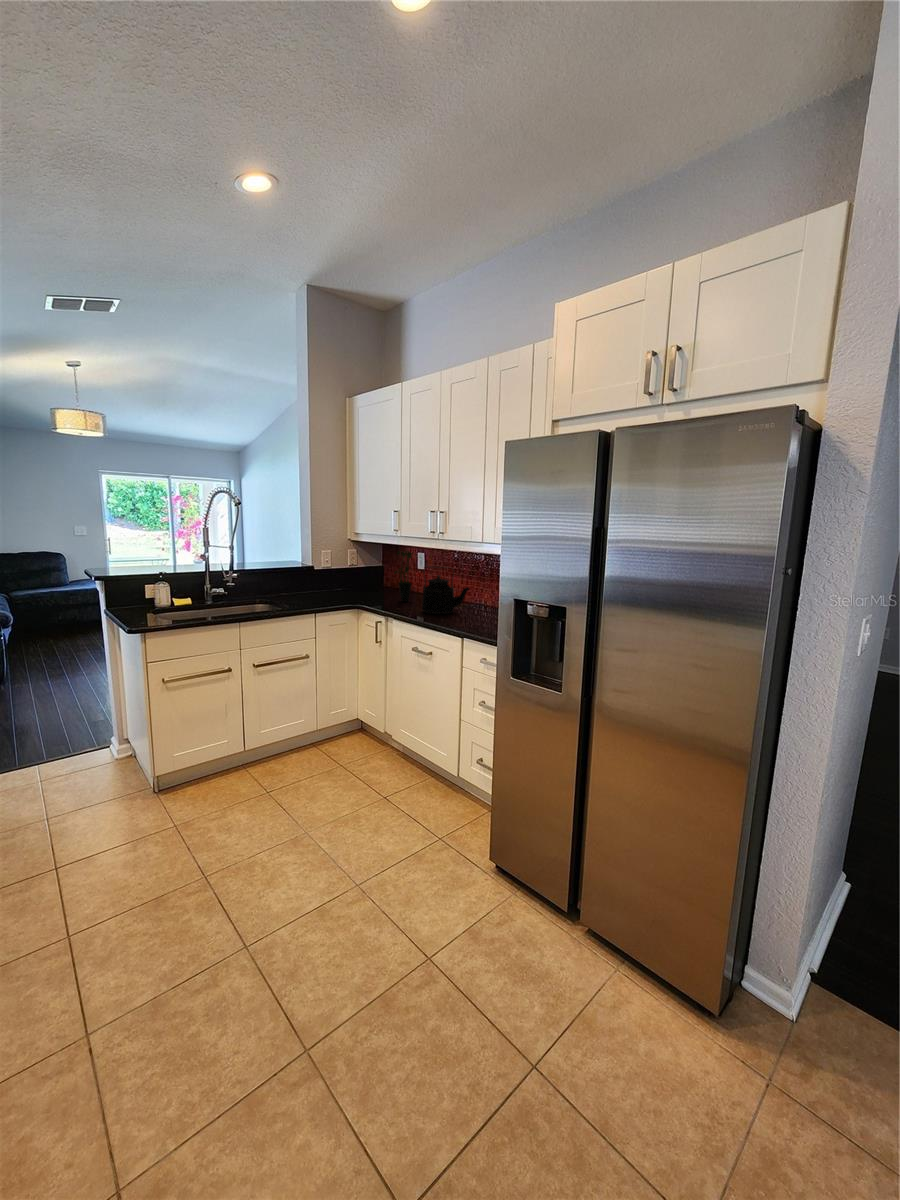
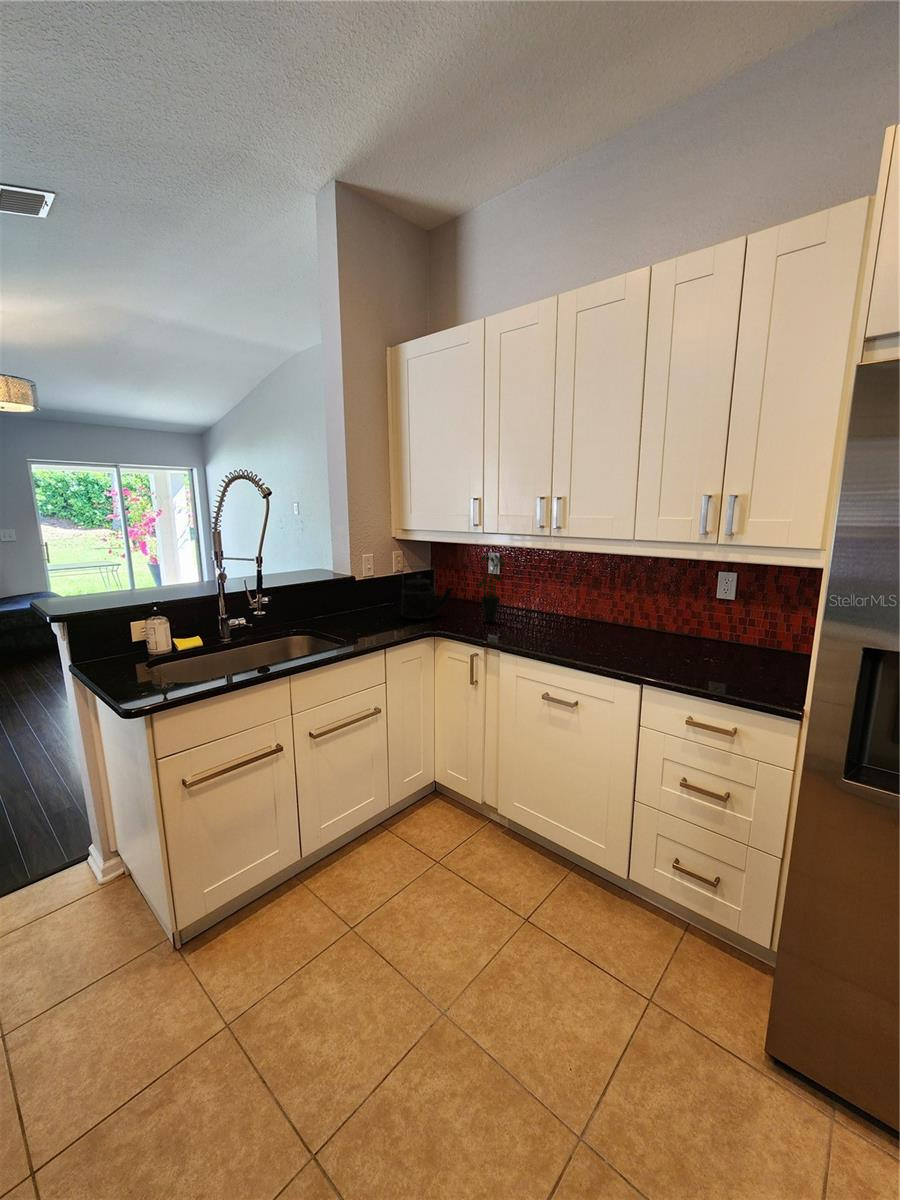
kettle: present [422,567,469,614] -> present [401,571,453,619]

